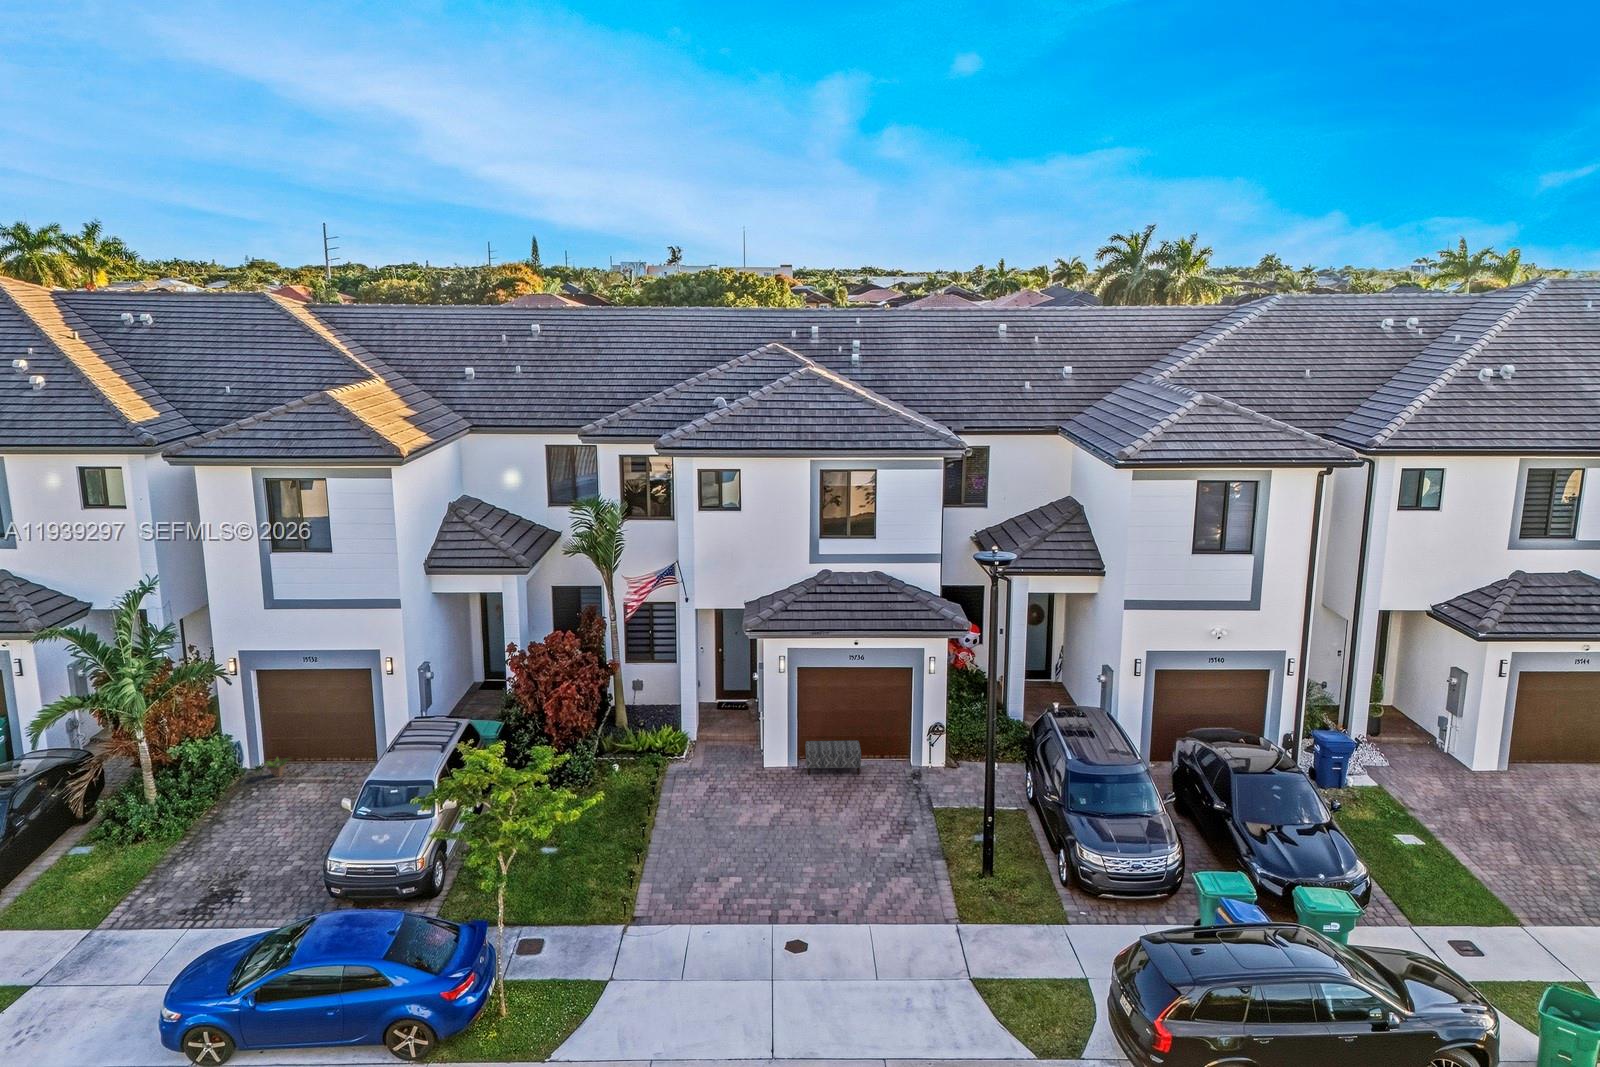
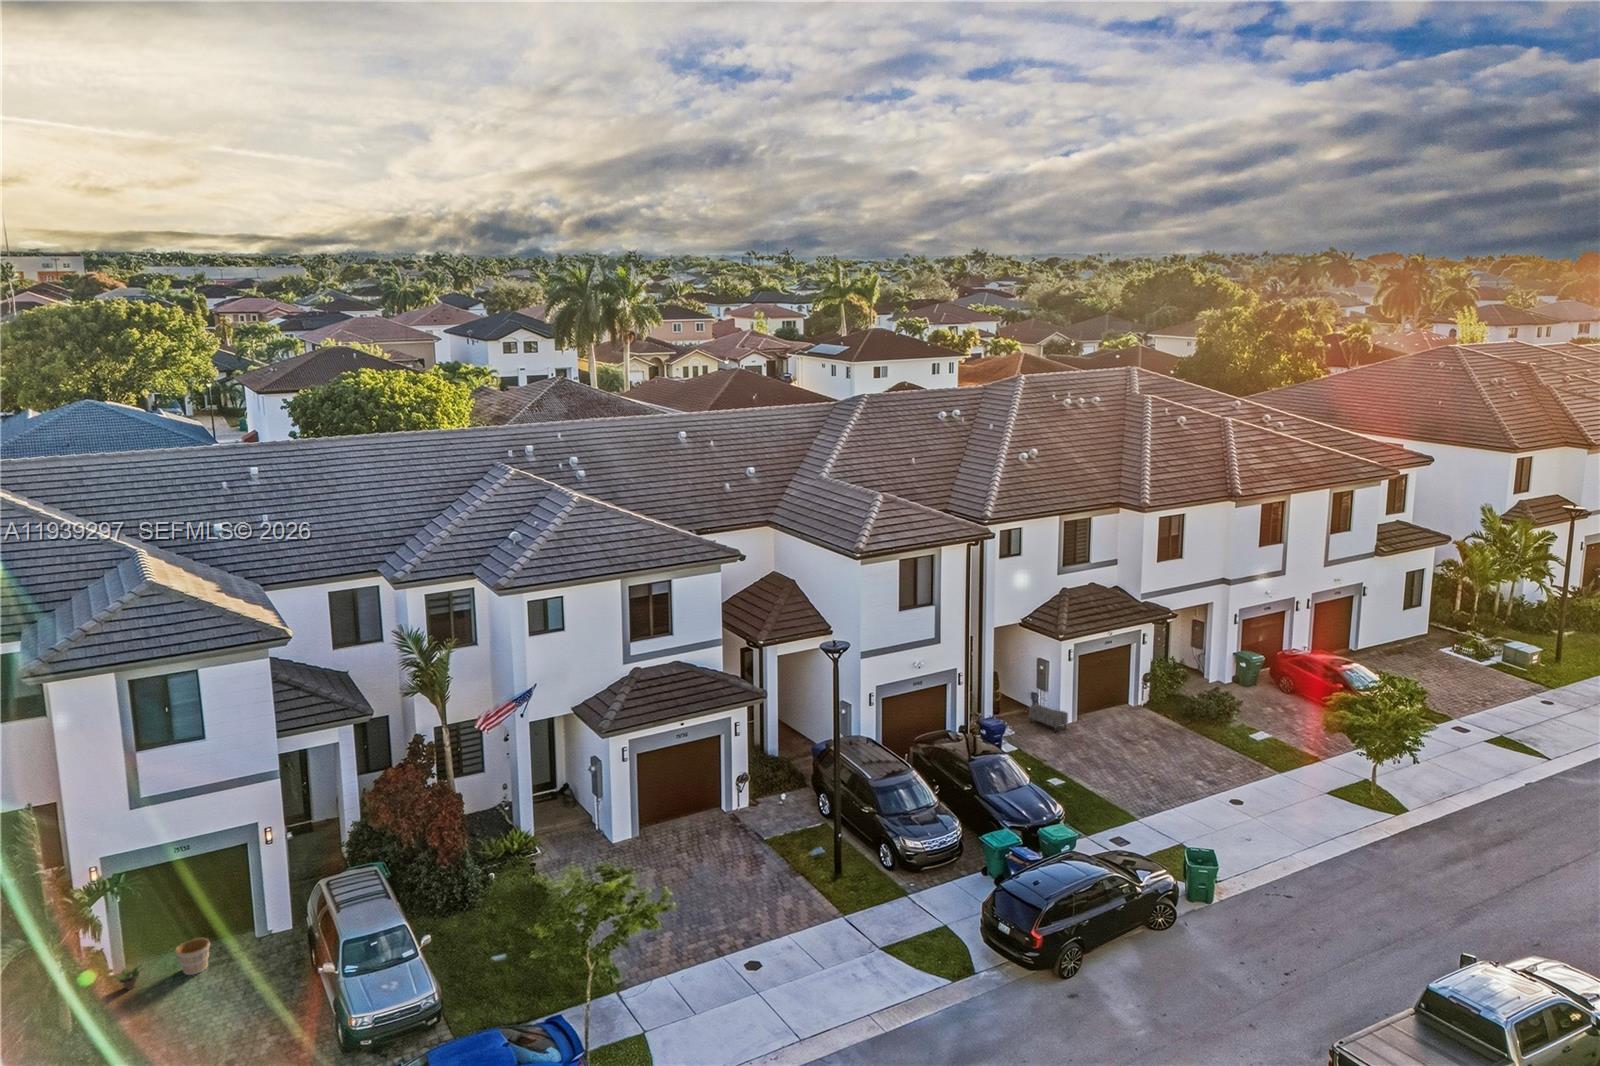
bench: present [805,740,861,775] -> present [1029,704,1068,732]
wooden bucket: none [313,747,346,779] -> present [176,938,210,975]

